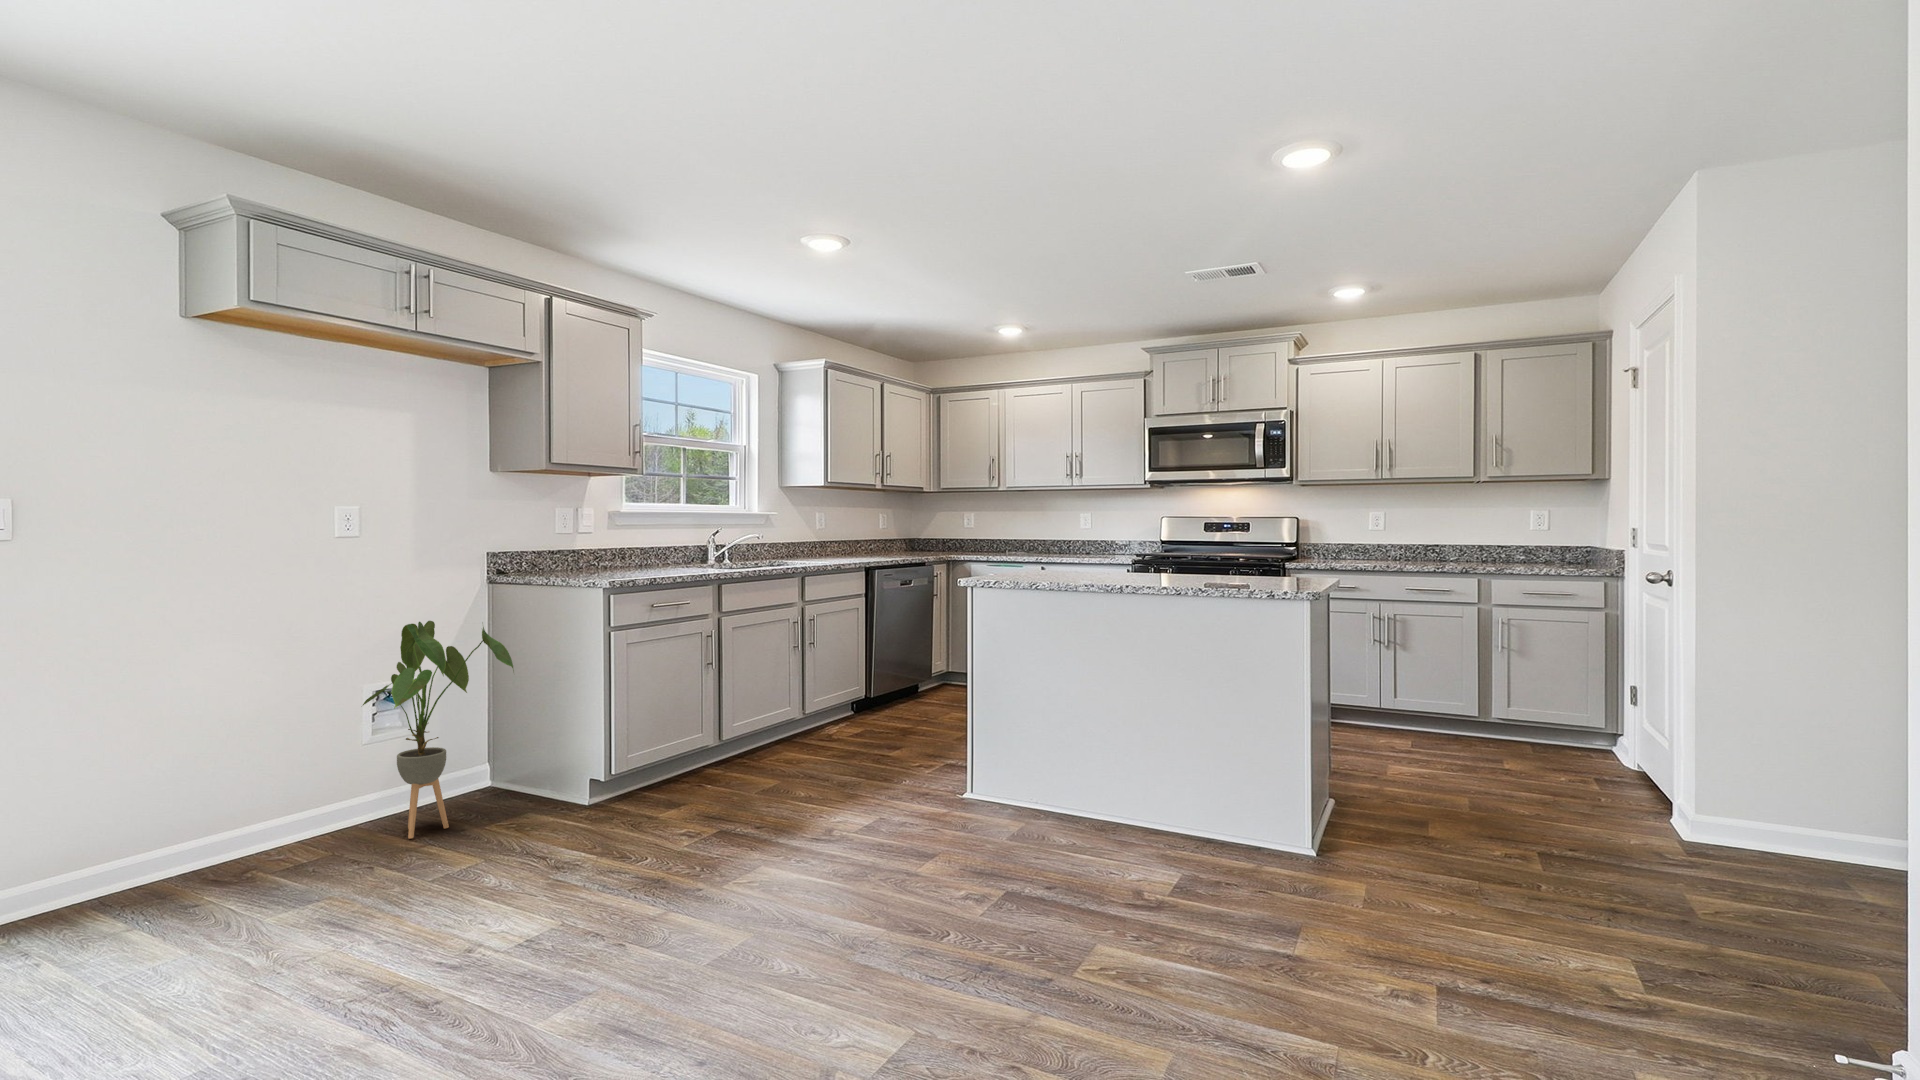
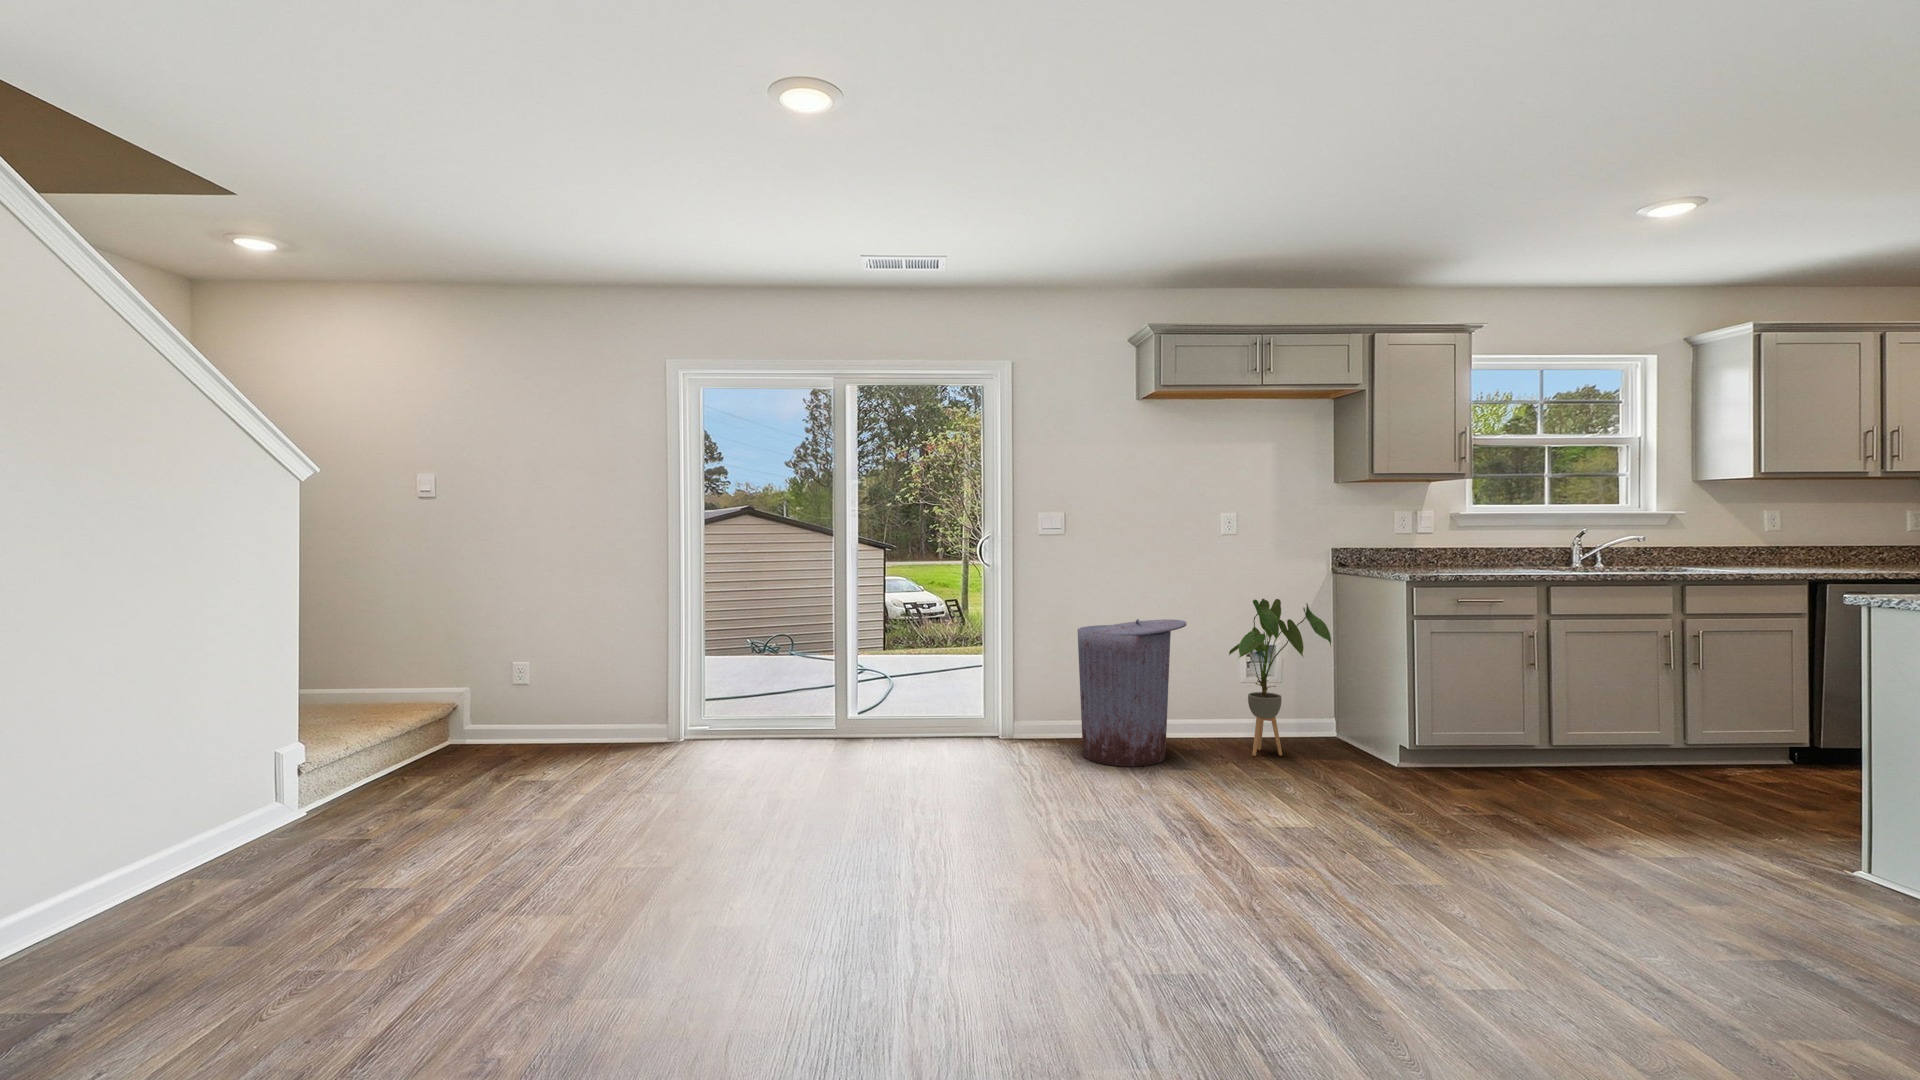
trash can: none [84,666,310,930] -> present [1077,619,1186,766]

